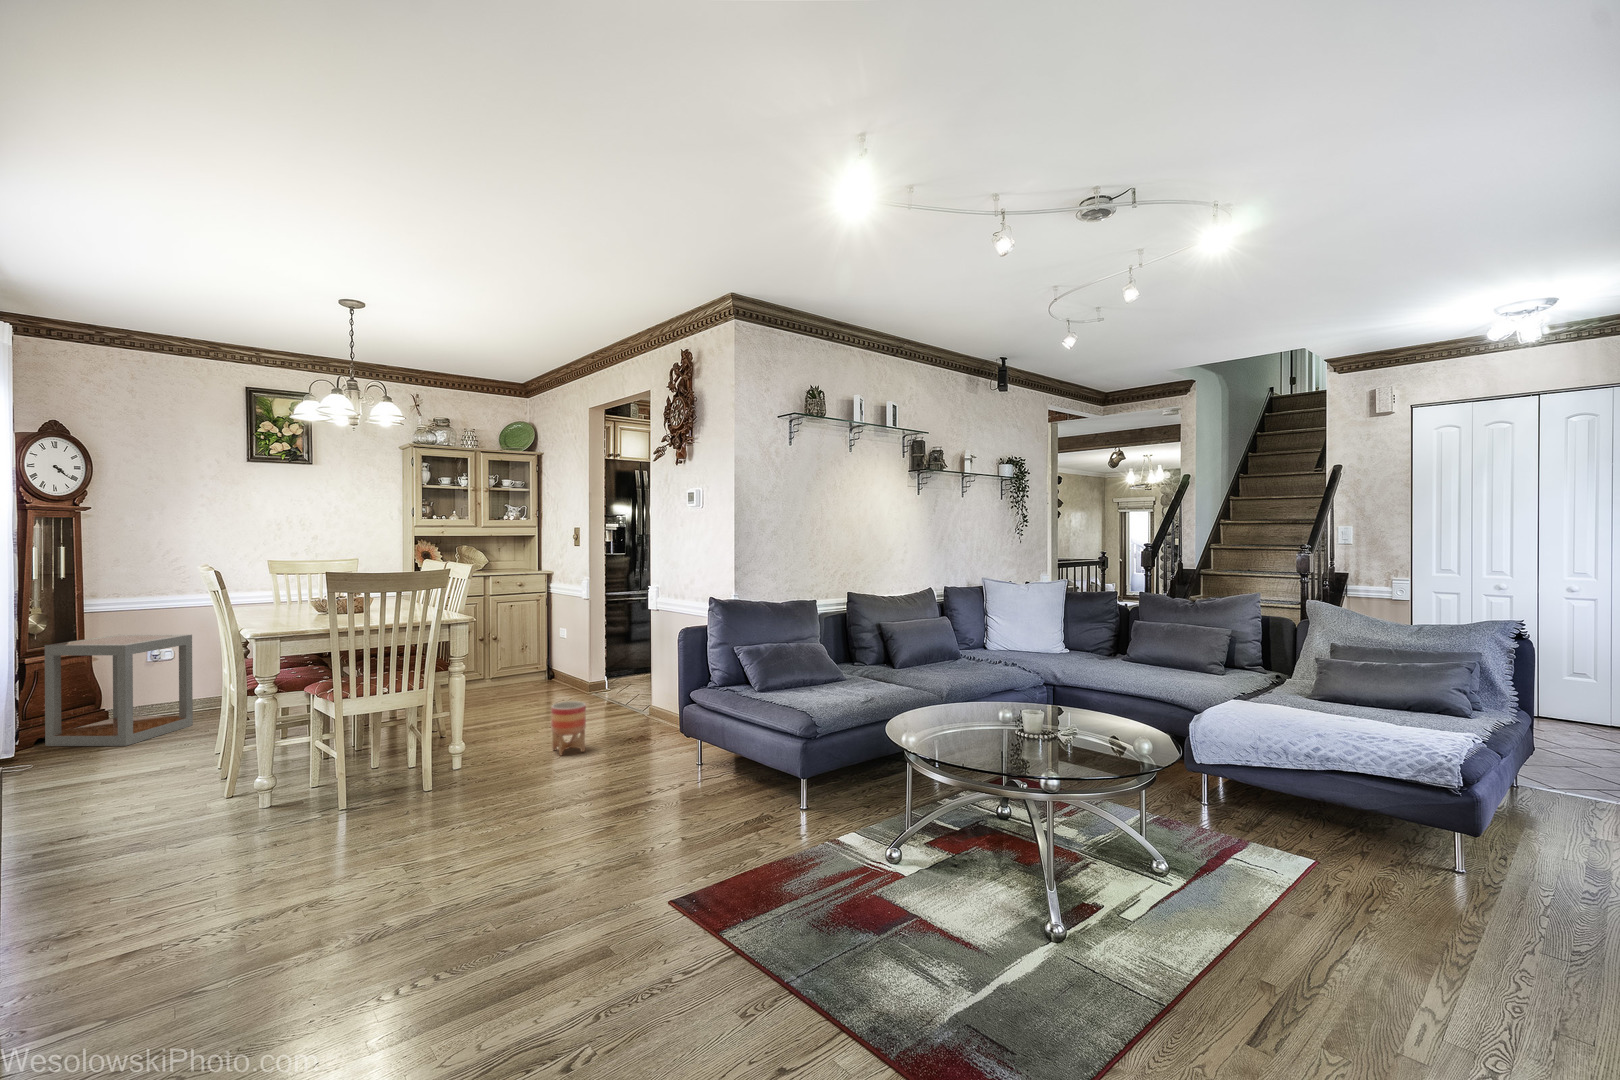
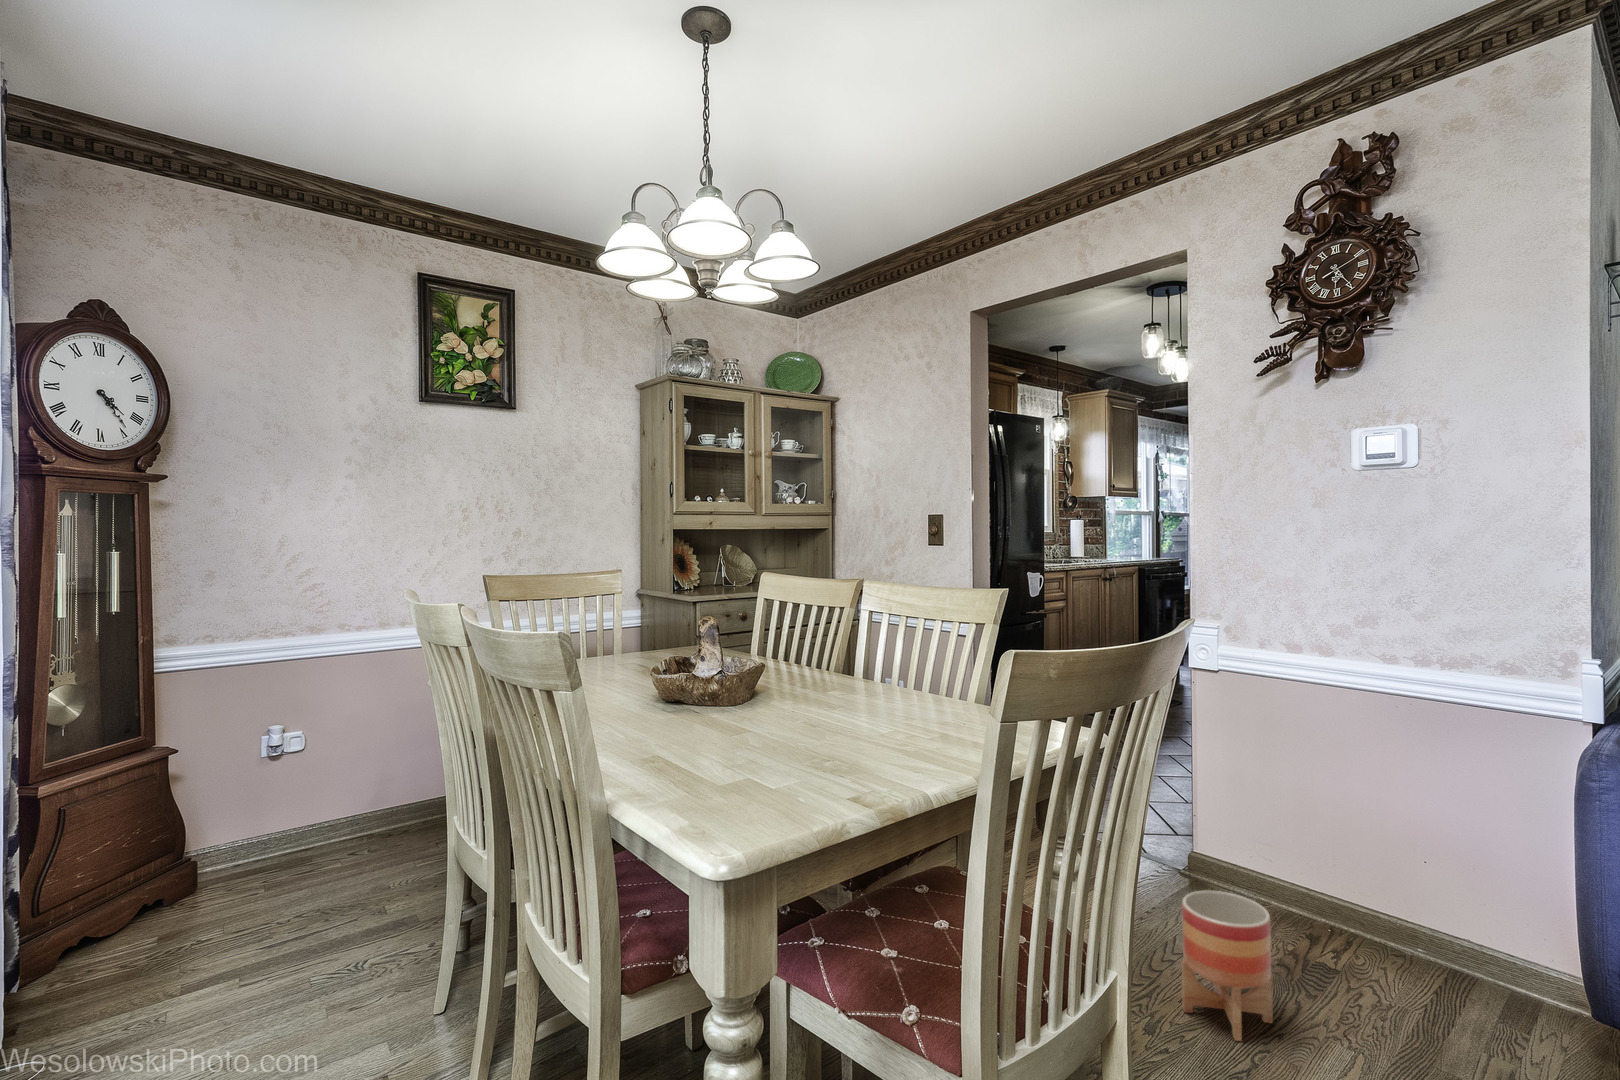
side table: present [45,635,193,746] -> none [78,716,348,965]

